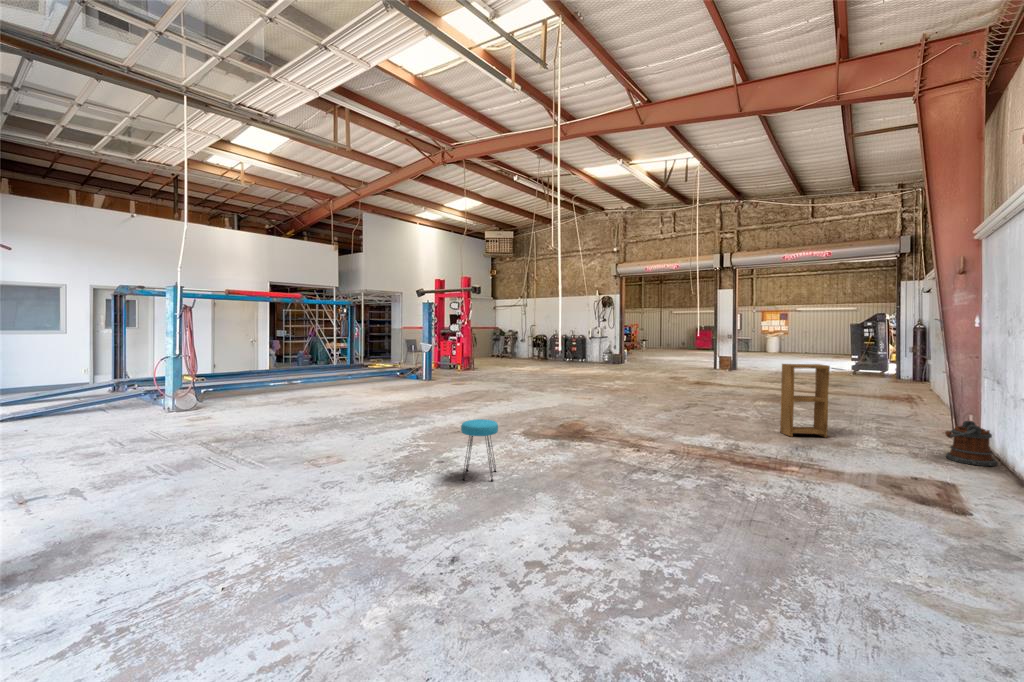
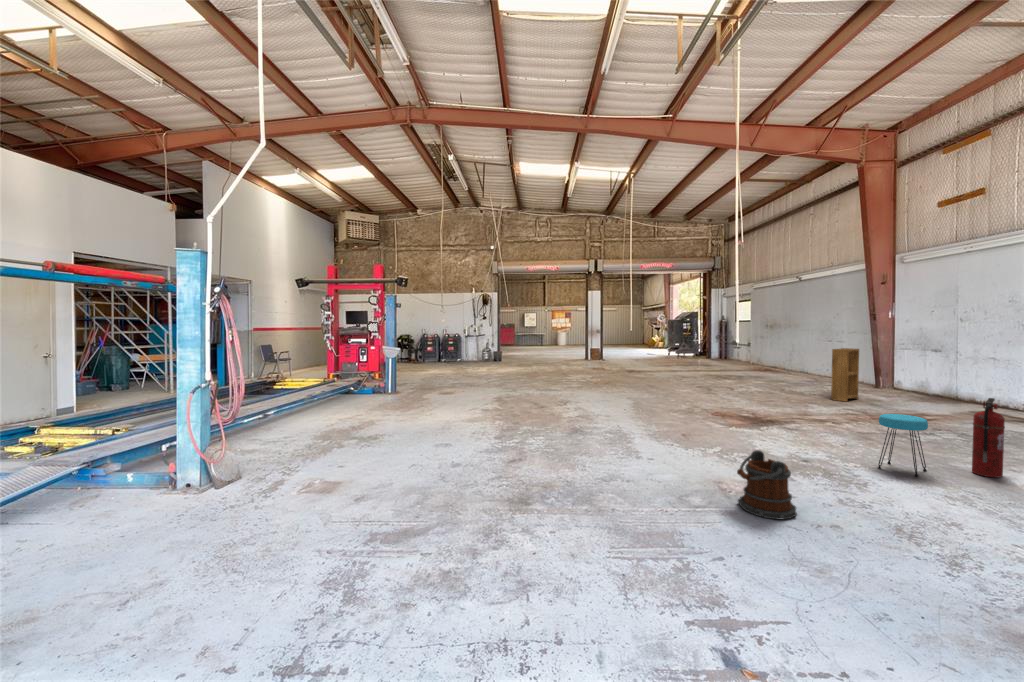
fire extinguisher: none [512,413,544,501] -> present [972,398,1005,478]
bucket: present [945,421,998,466] -> present [737,450,797,519]

